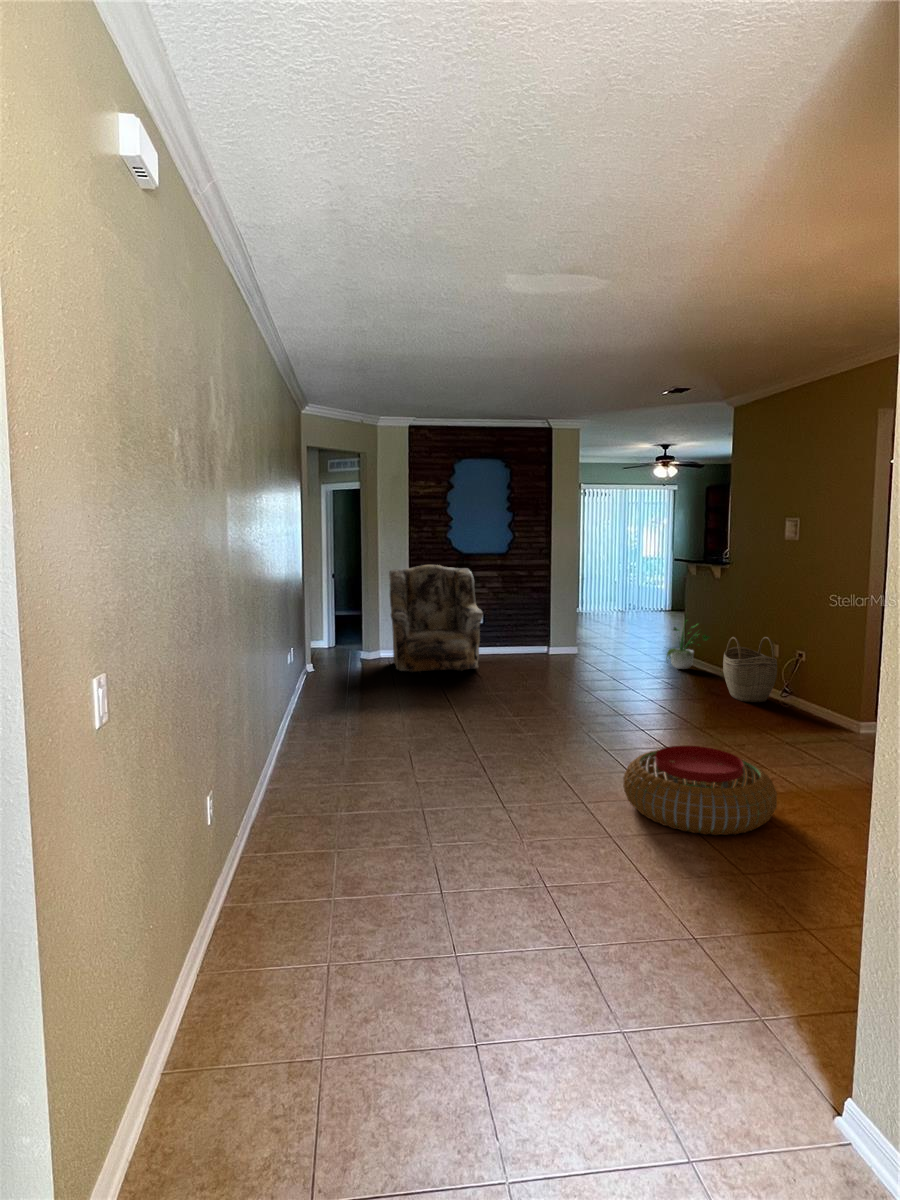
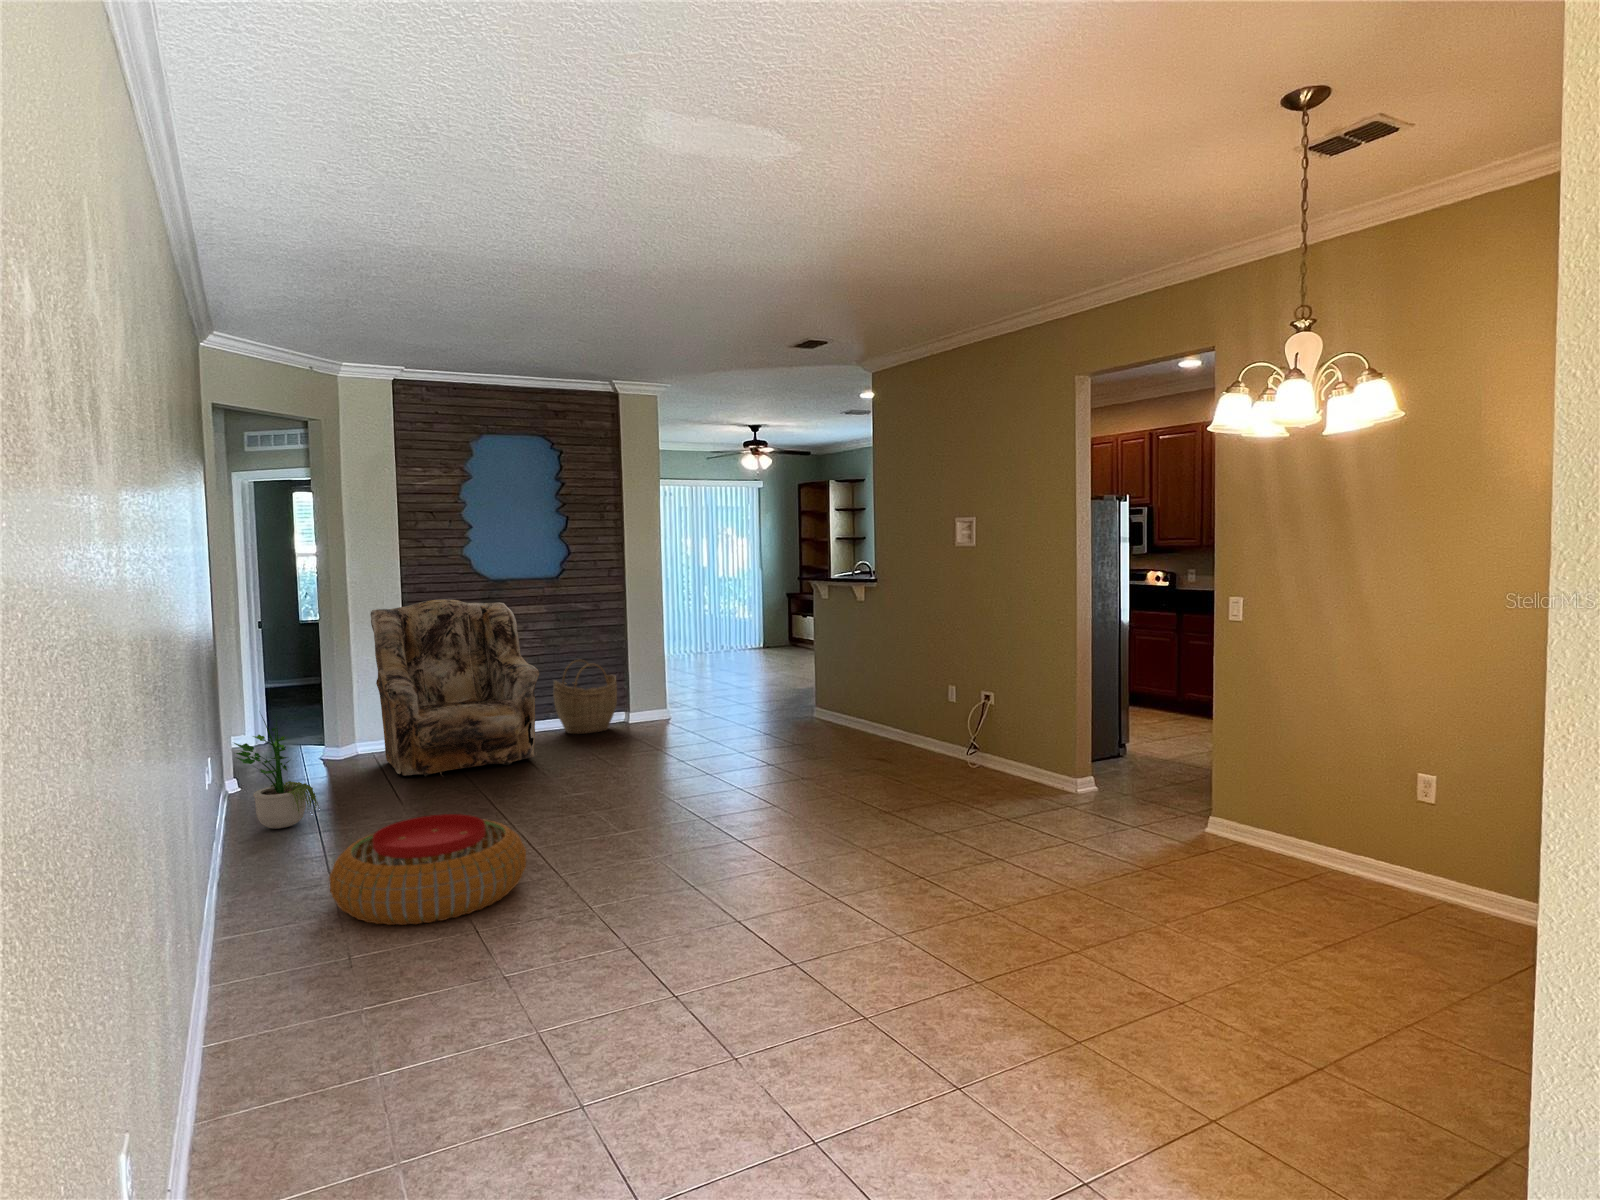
potted plant: present [666,620,710,669] -> present [234,715,319,829]
woven basket: present [723,637,777,702] -> present [553,660,617,734]
pouf: present [623,746,777,835] -> present [329,814,526,925]

